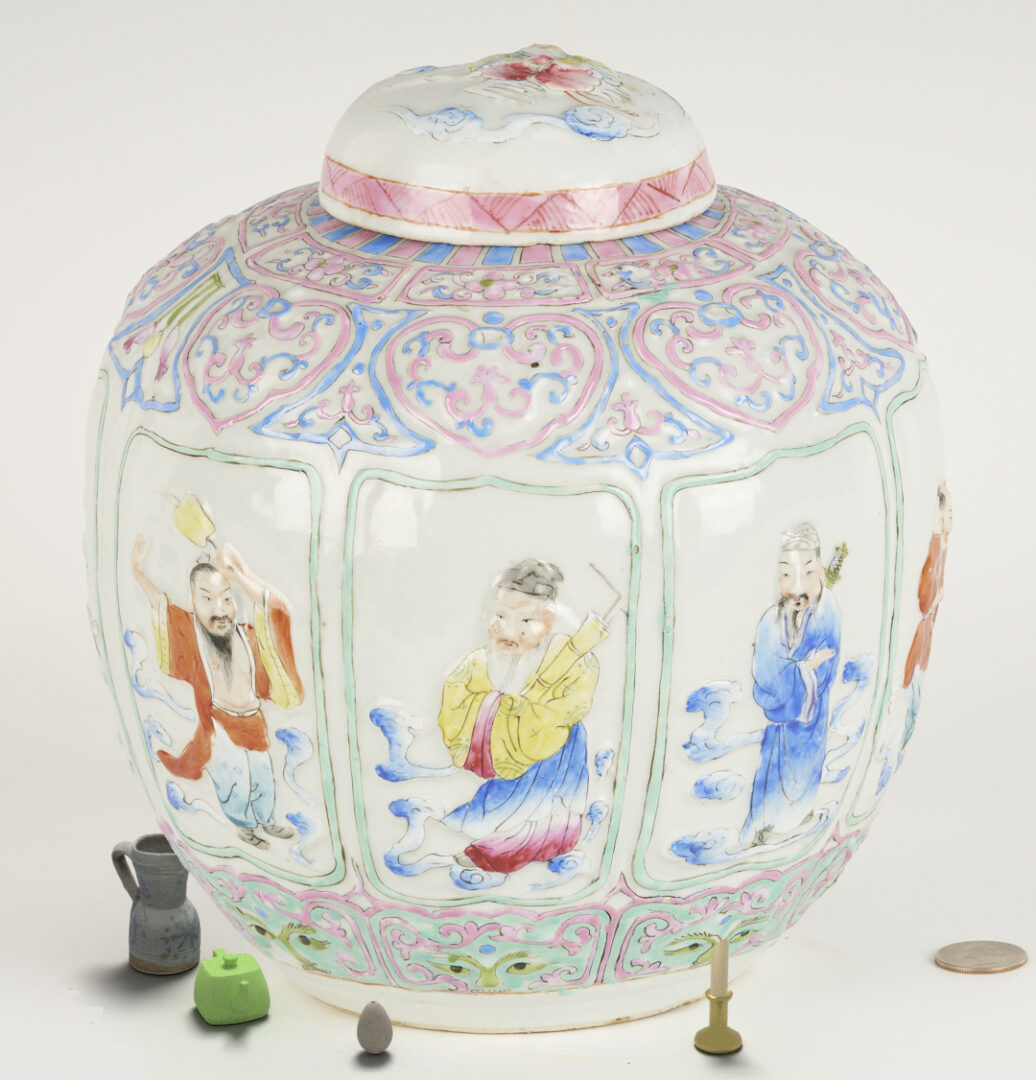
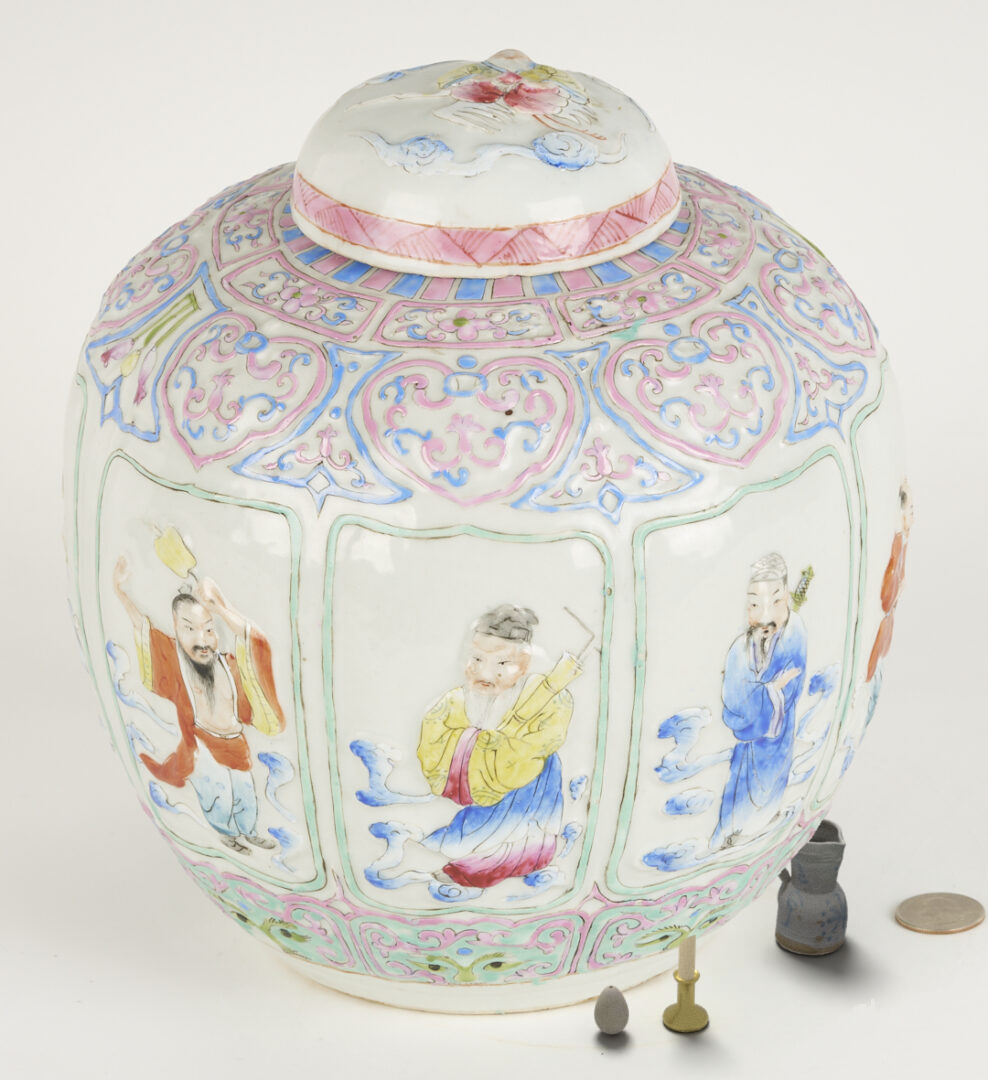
ceramic pitcher: present [111,833,201,974] -> present [775,818,848,955]
teapot: present [194,948,270,1025] -> none [176,924,251,1004]
decorative egg: present [357,1001,393,1054] -> present [594,985,629,1034]

